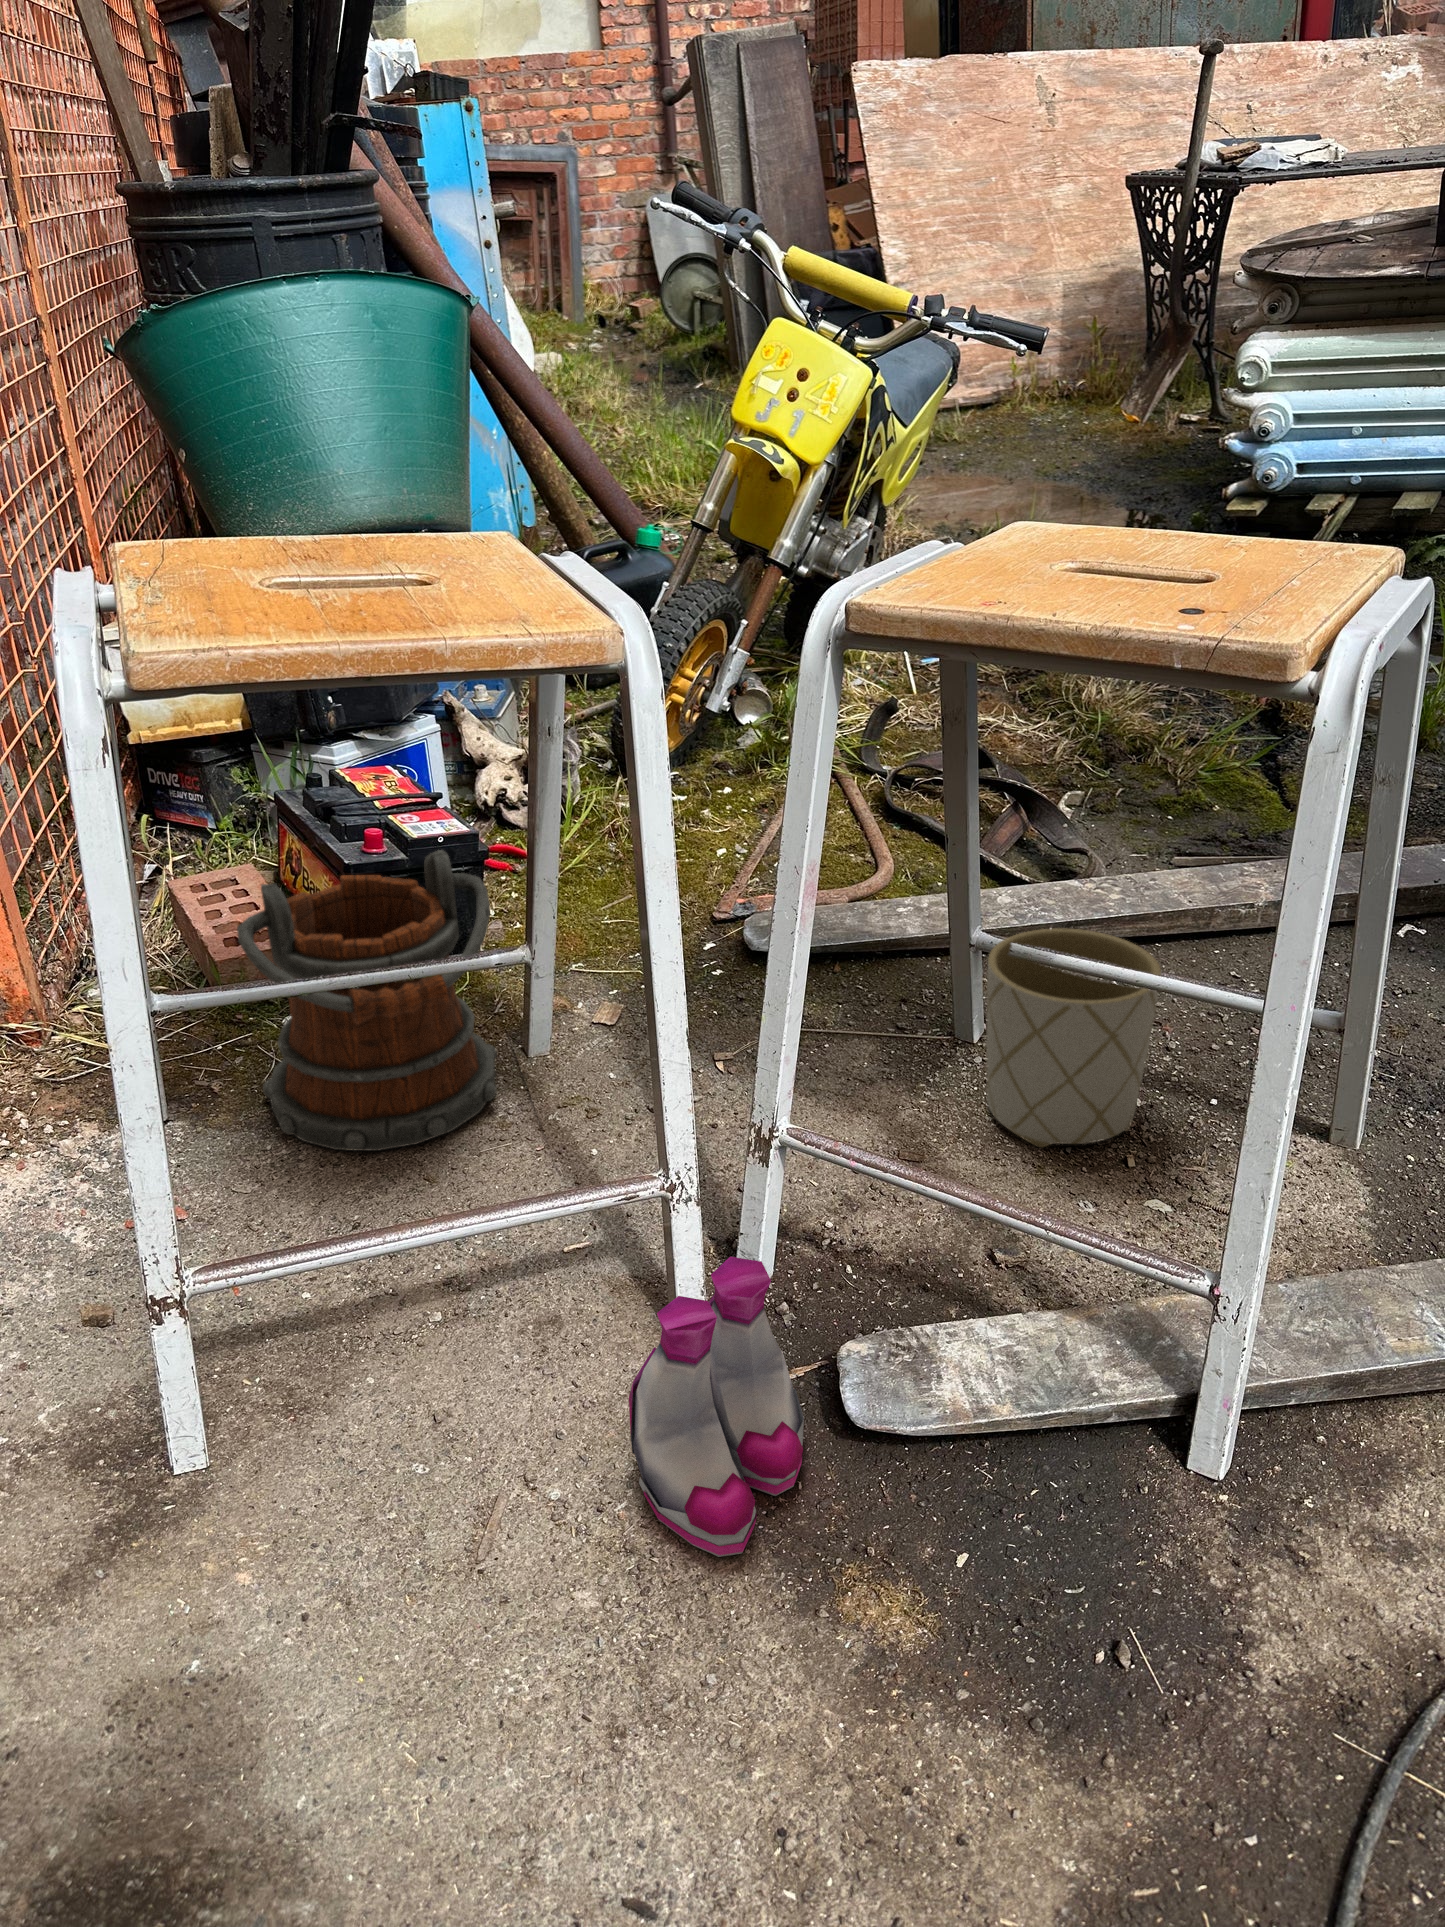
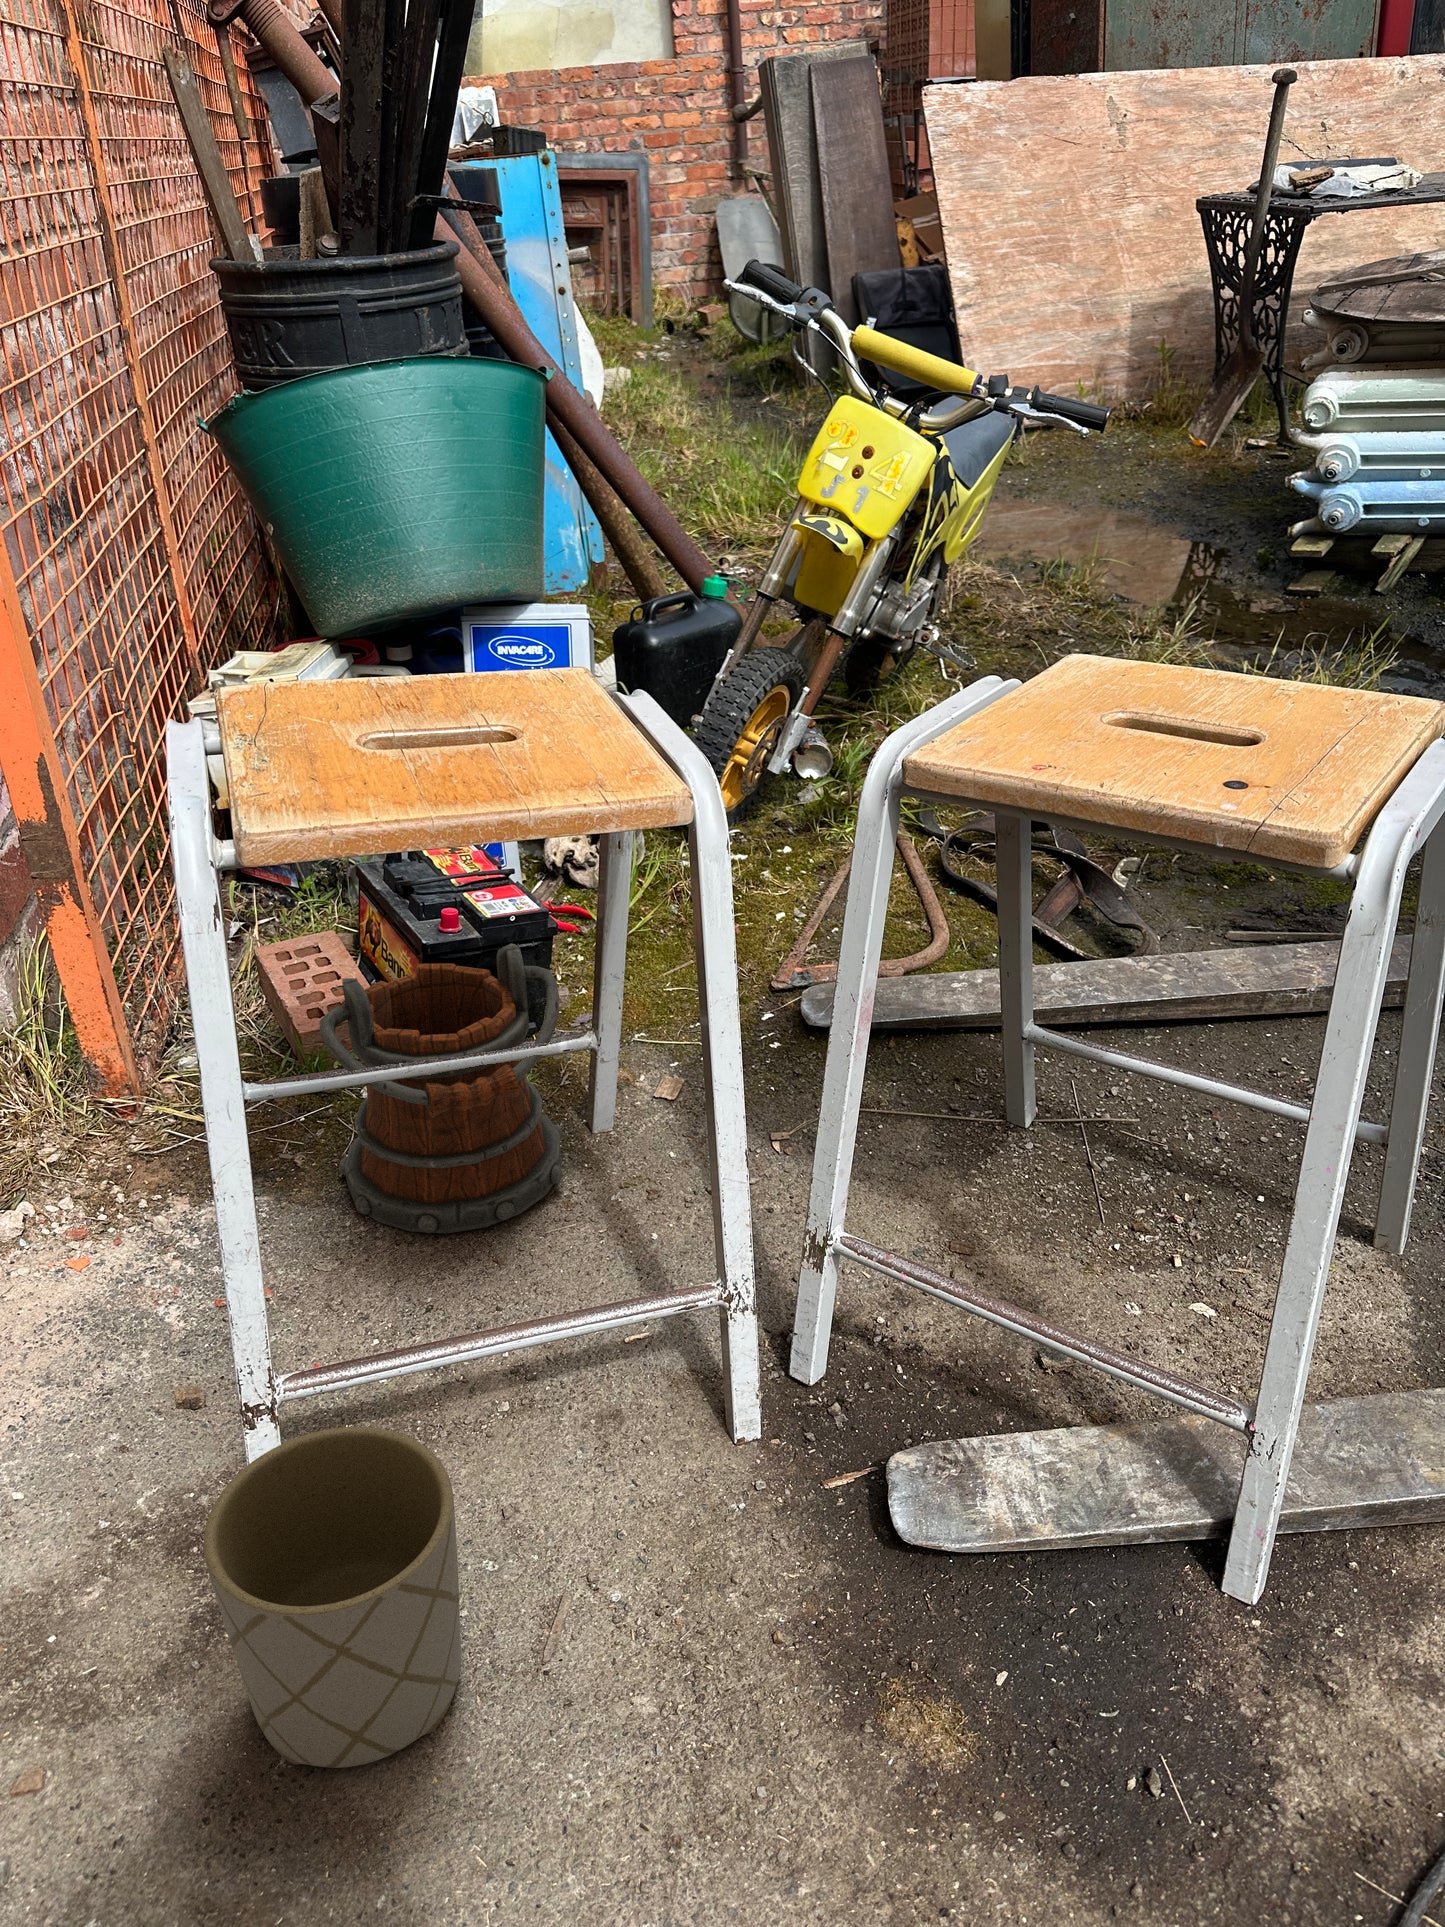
planter: present [987,928,1161,1147] -> present [204,1427,461,1768]
boots: present [629,1257,804,1557] -> none [688,1378,854,1667]

